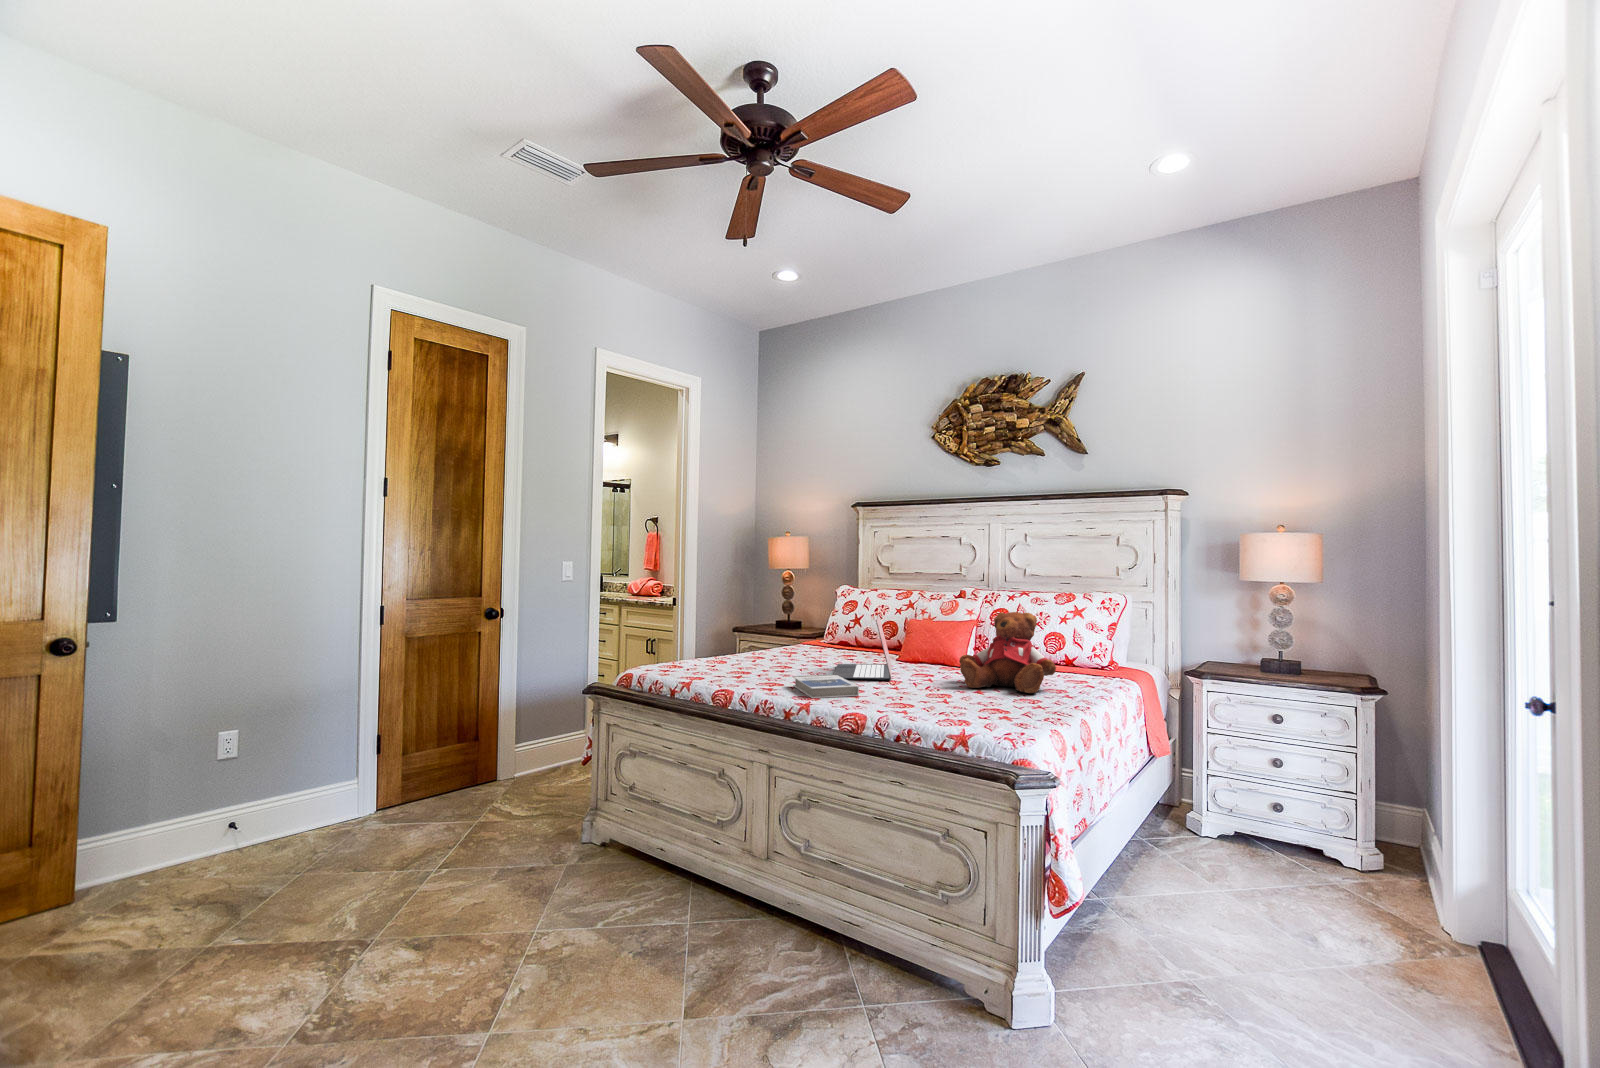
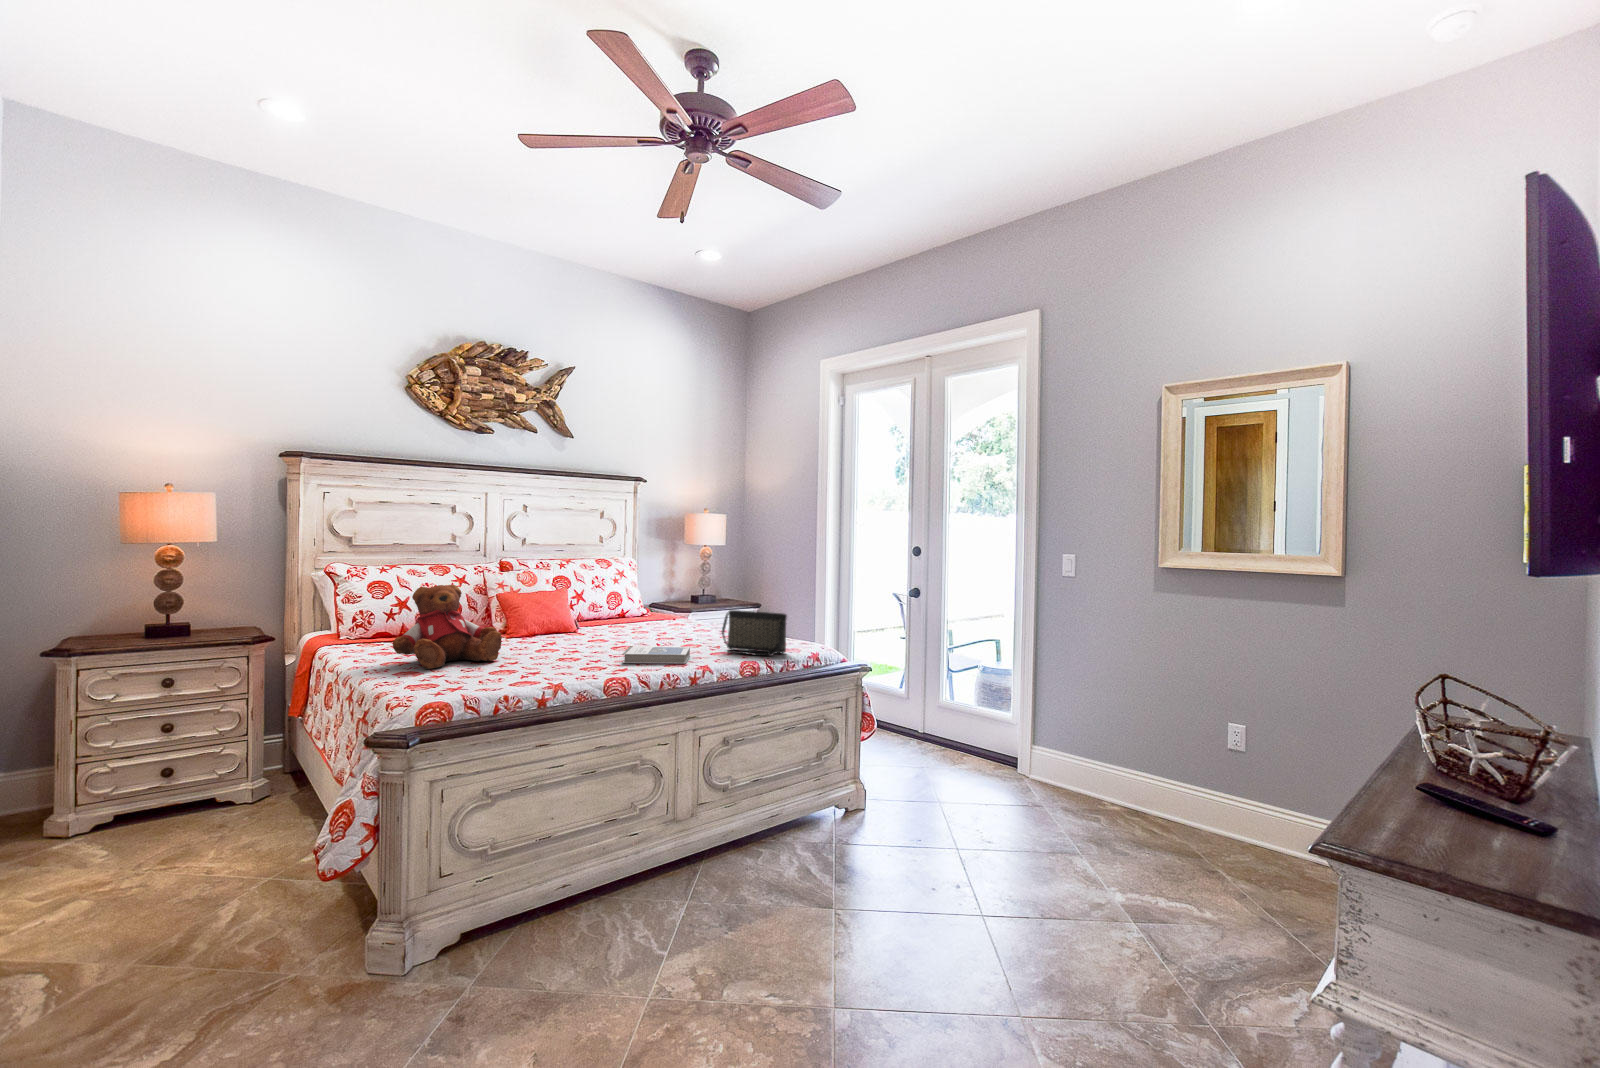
teddy bear: present [959,612,1056,693] -> present [393,585,502,669]
laptop: present [833,614,892,680] -> none [528,588,634,654]
handbag: none [886,653,925,718] -> present [722,610,787,656]

